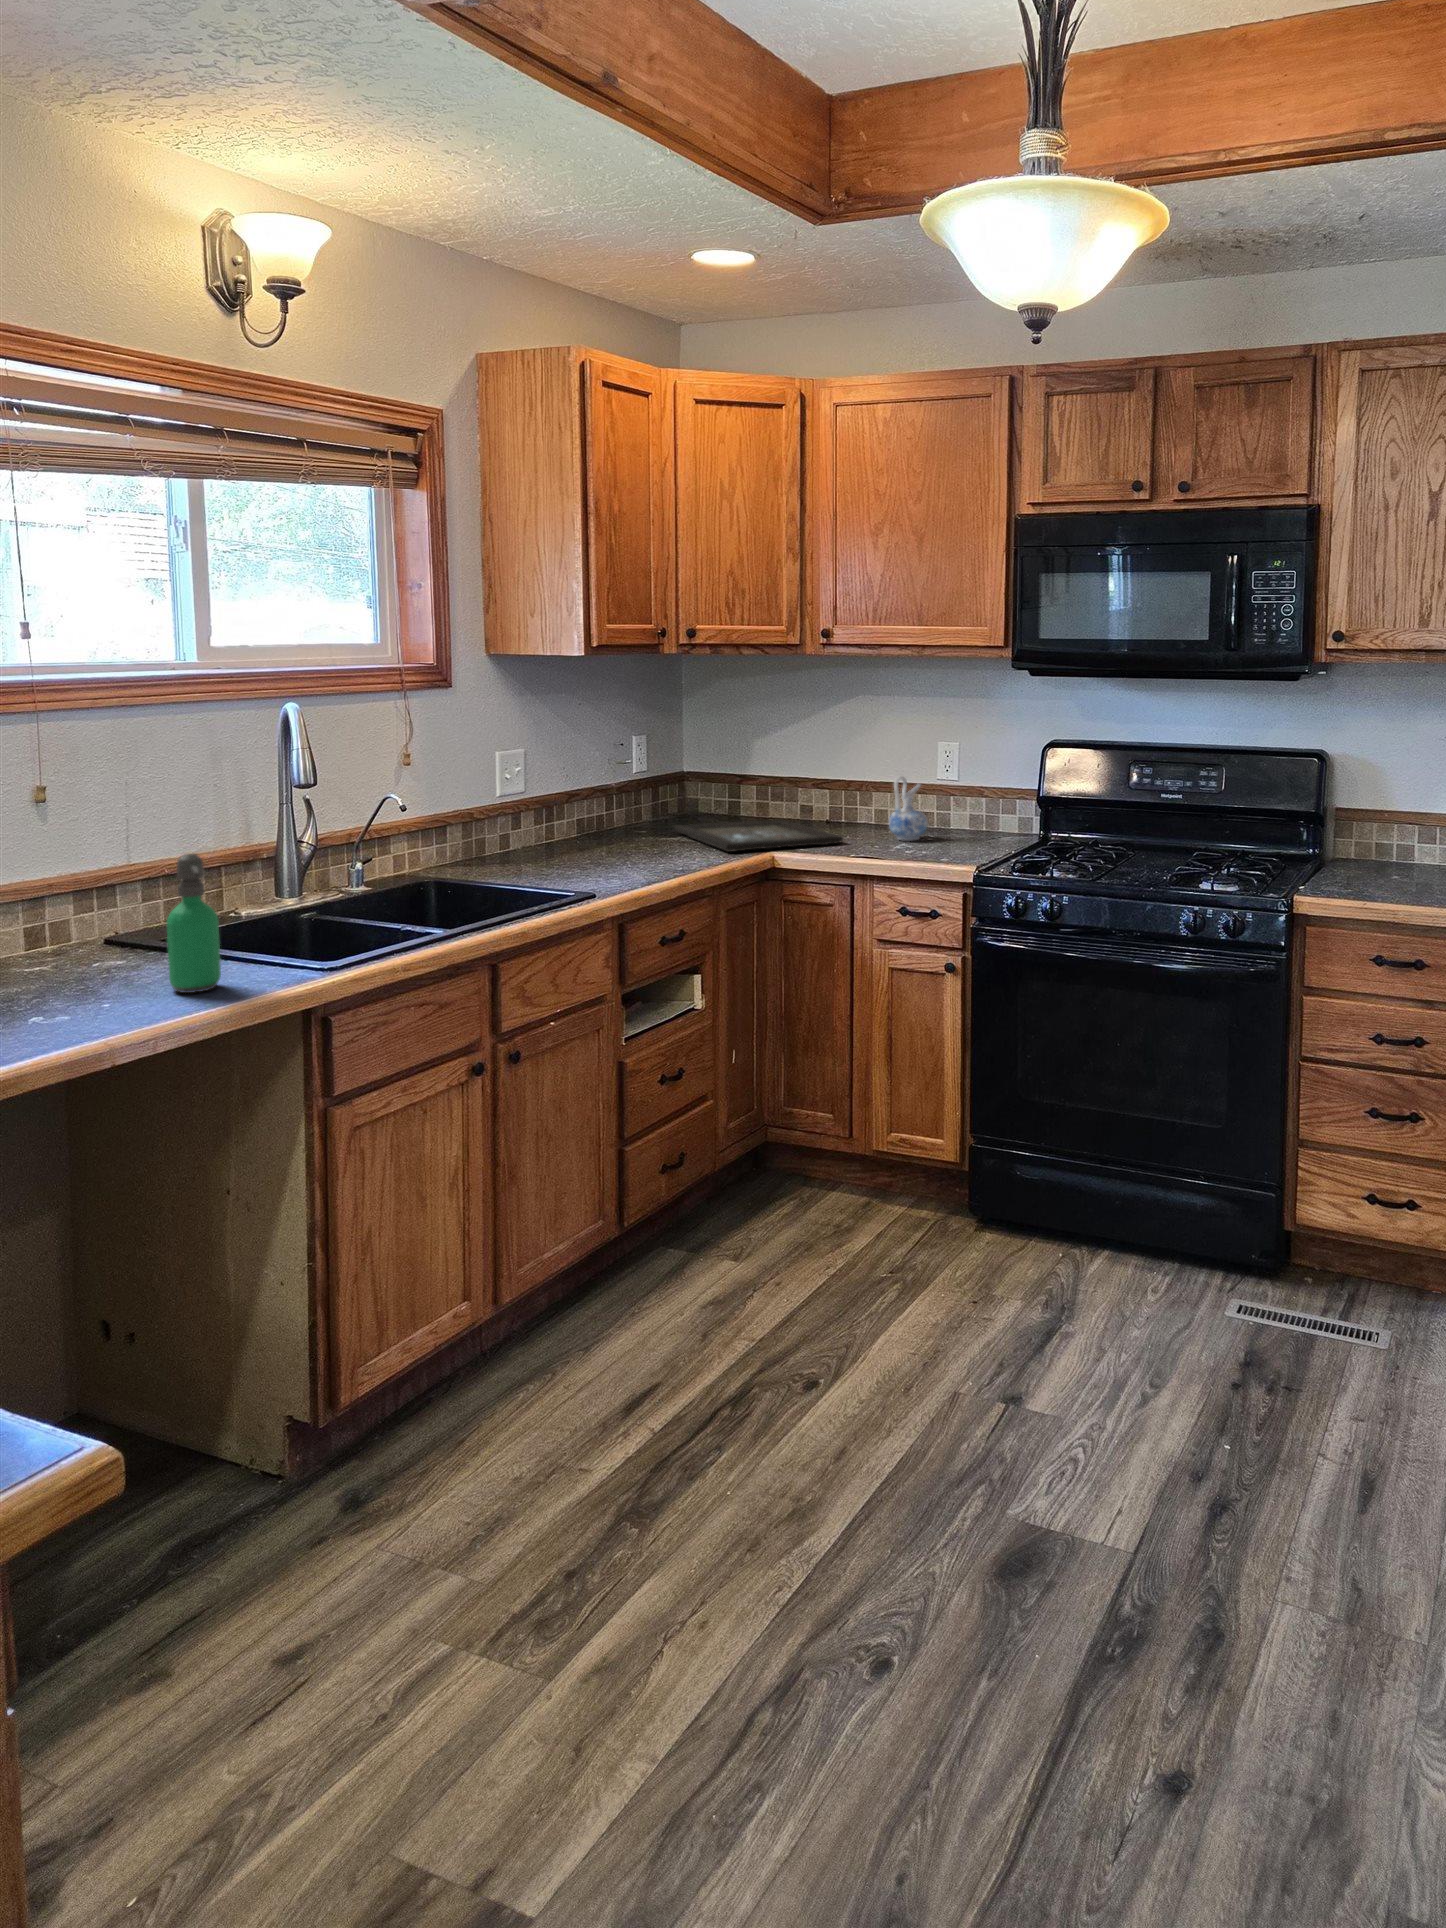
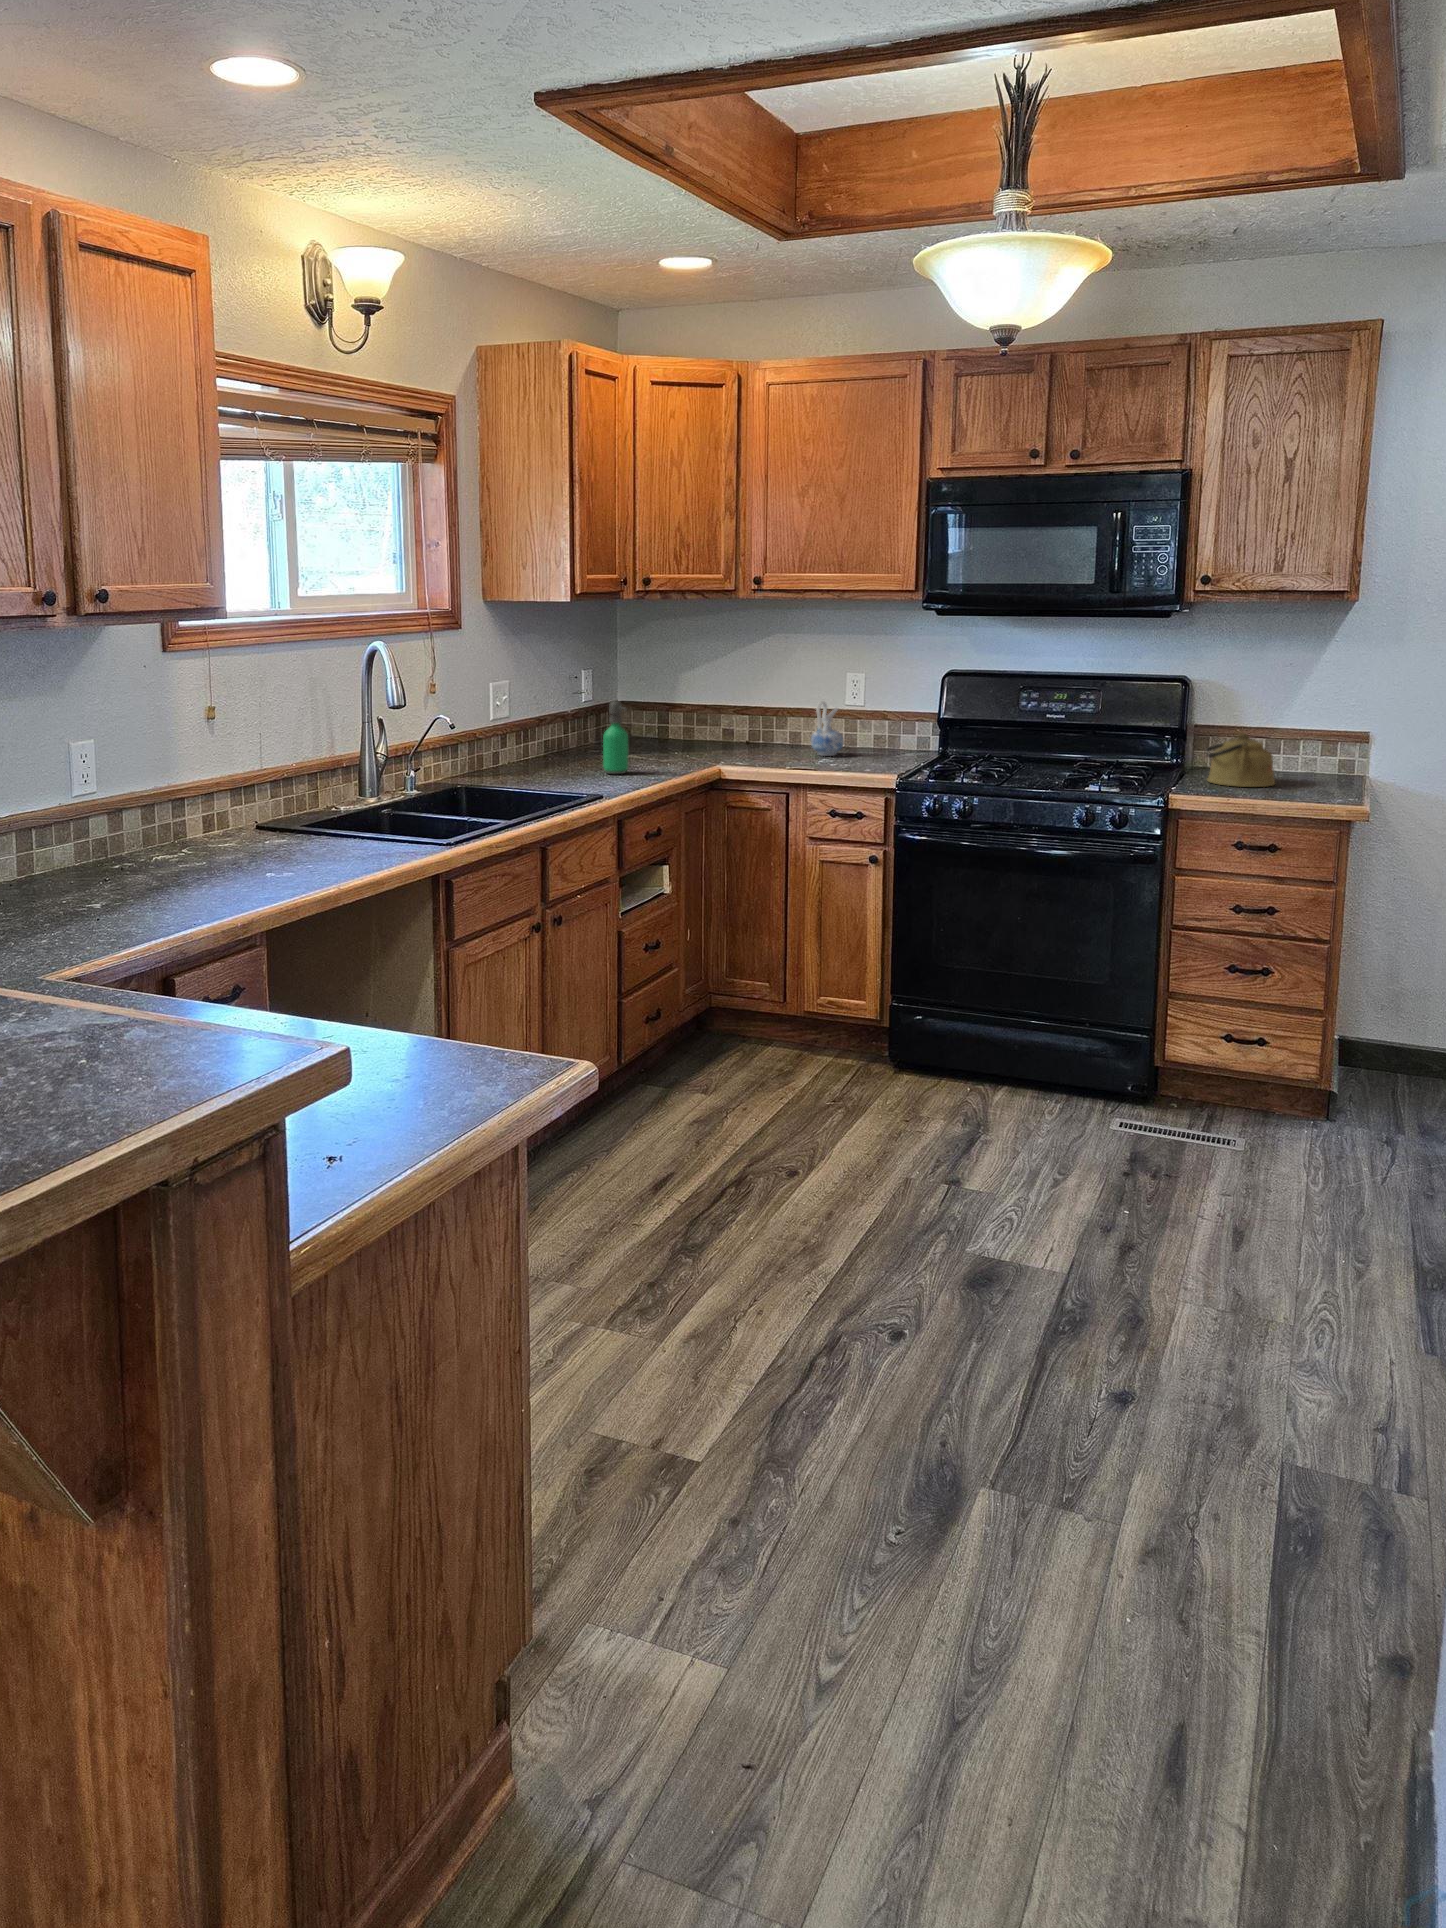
tray: present [675,820,843,852] -> none [626,741,775,765]
kettle: none [1344,821,1428,887] -> present [1206,734,1275,787]
soap dispenser: present [167,853,221,993] -> present [603,701,628,774]

